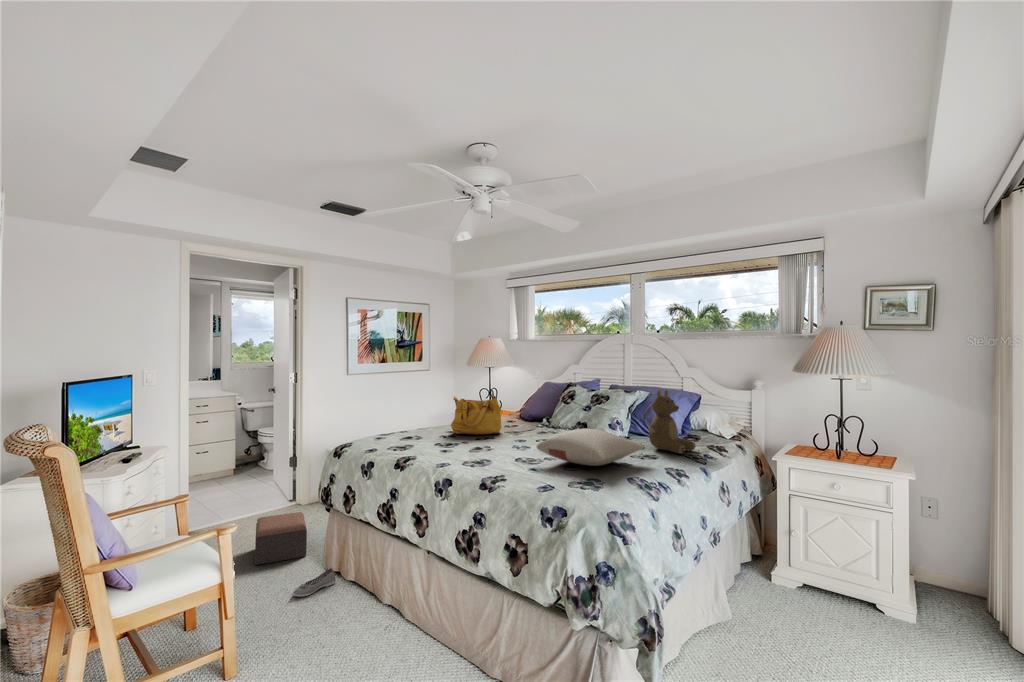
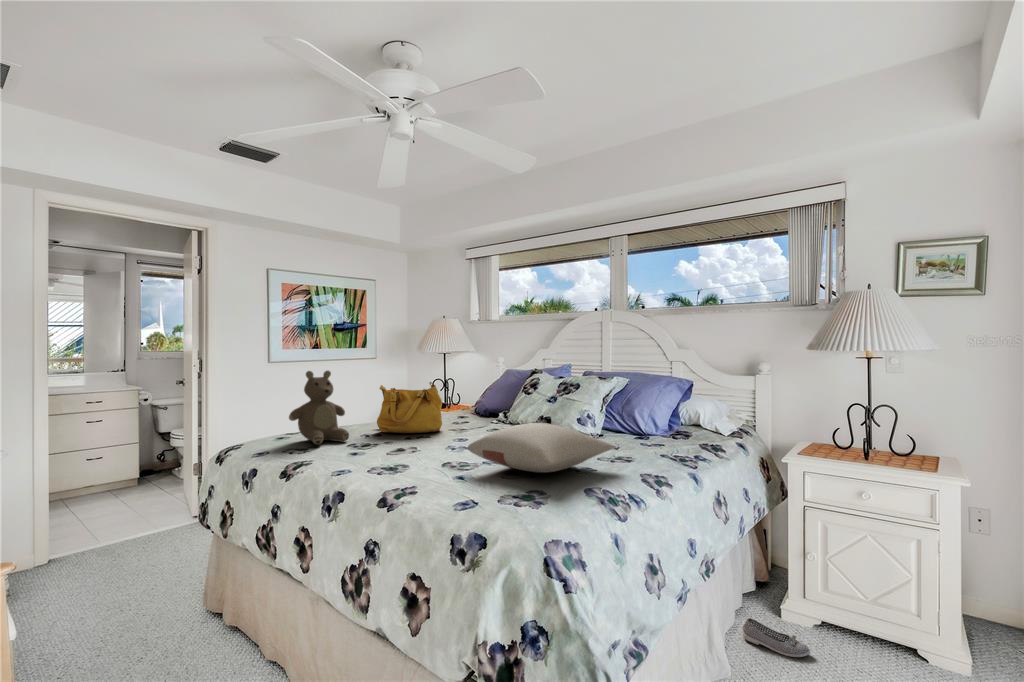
teddy bear: present [649,390,696,454] -> present [289,371,349,445]
footstool: present [255,512,307,565] -> none [113,534,191,606]
shoe: present [292,568,335,597] -> present [743,618,810,657]

